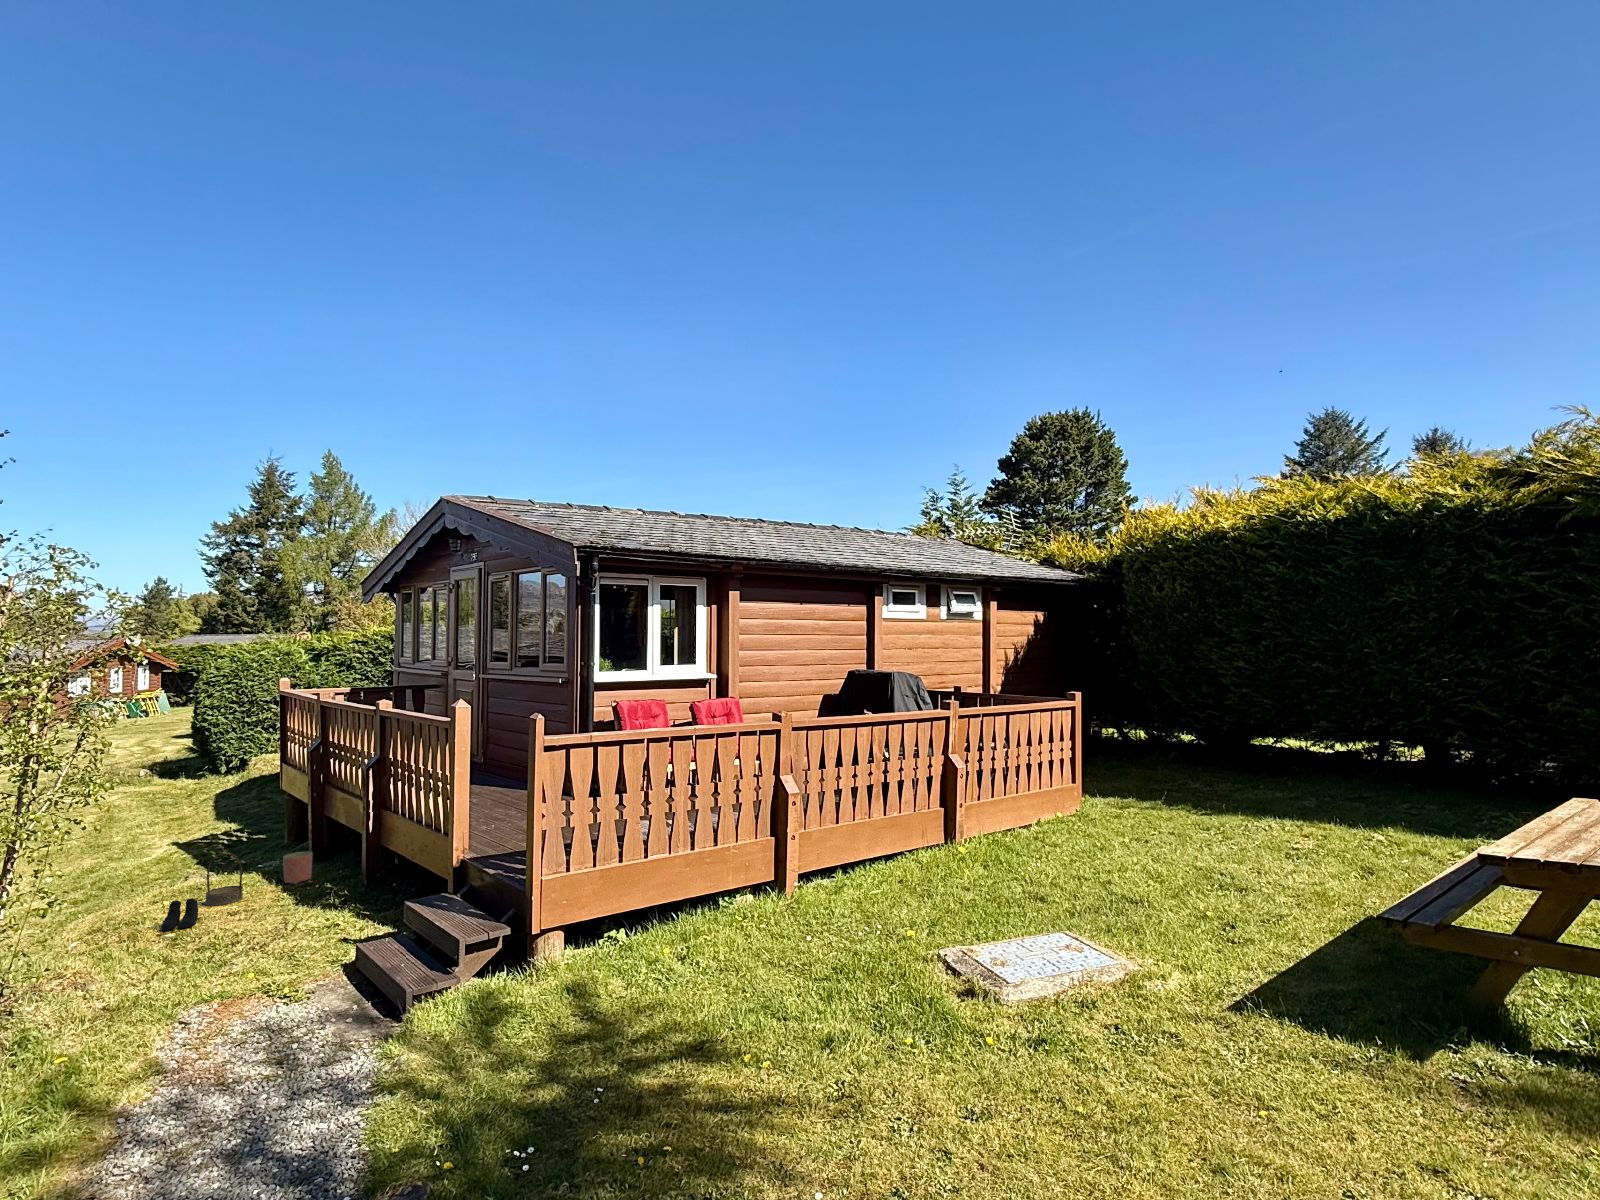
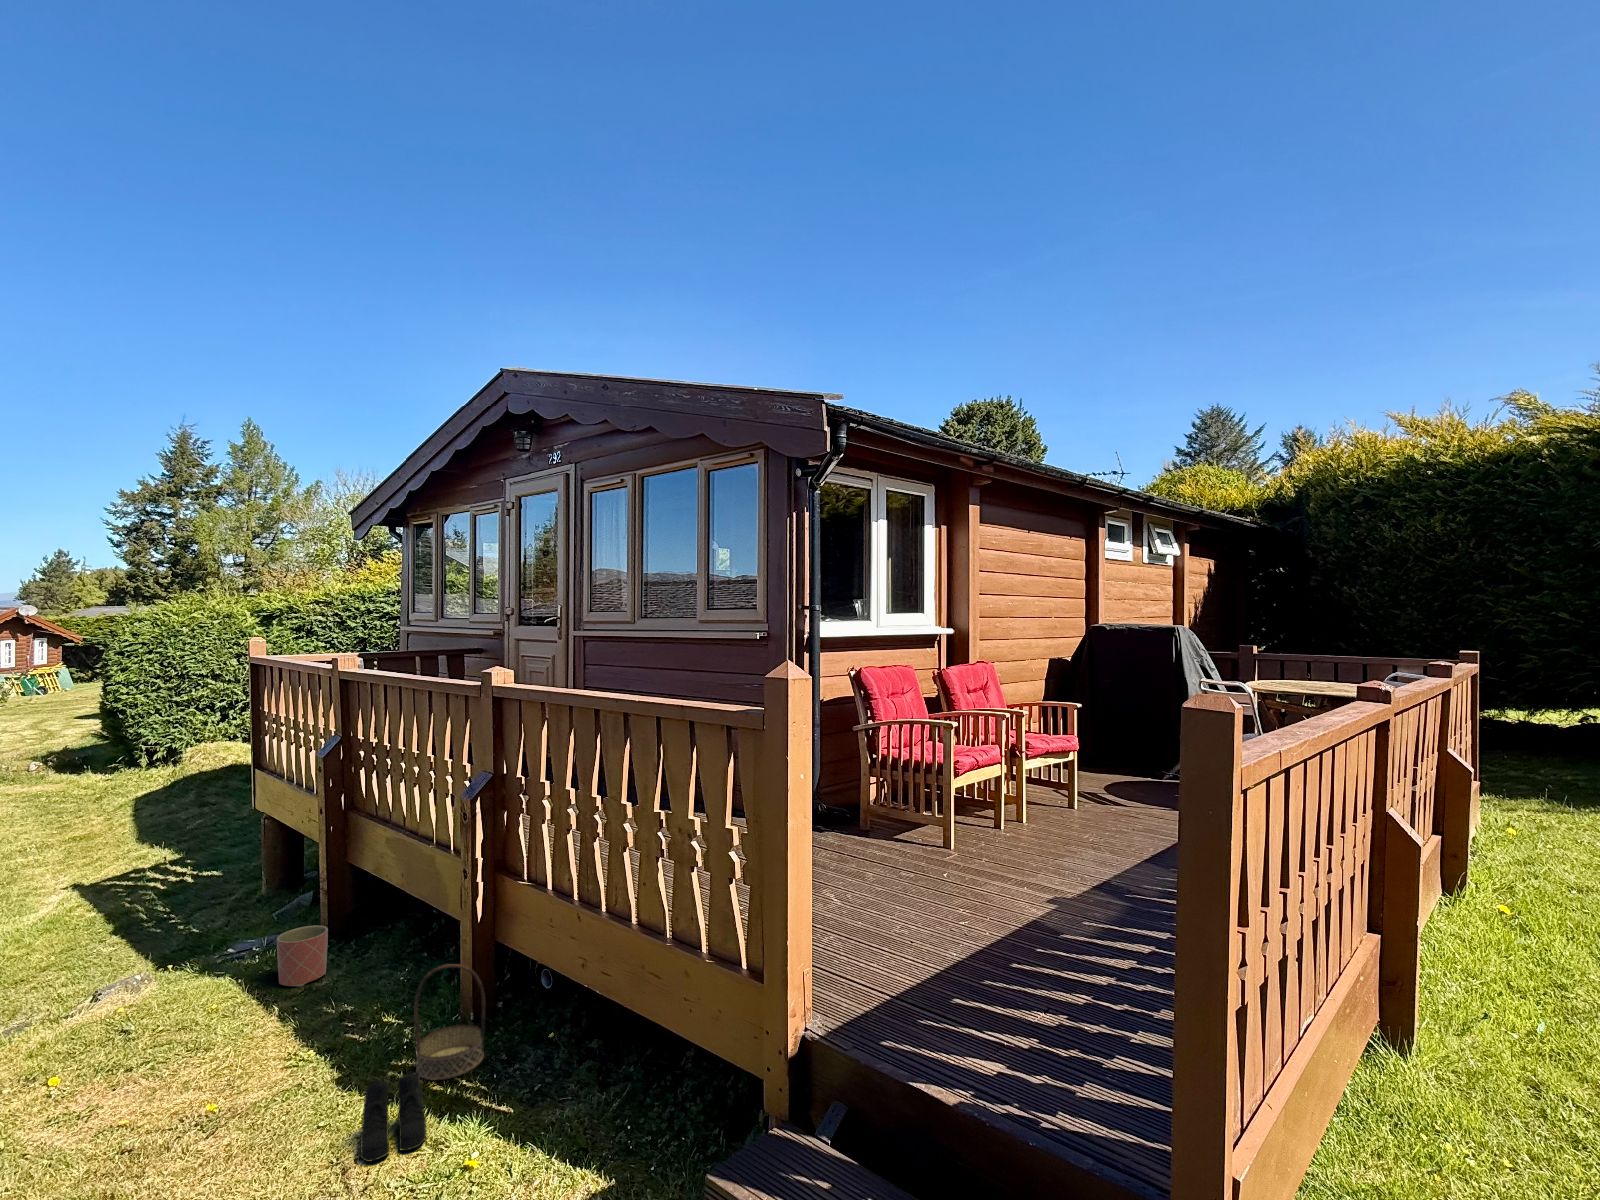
basket: present [205,853,243,906] -> present [414,964,485,1080]
boots: present [161,898,198,931] -> present [360,1071,426,1162]

